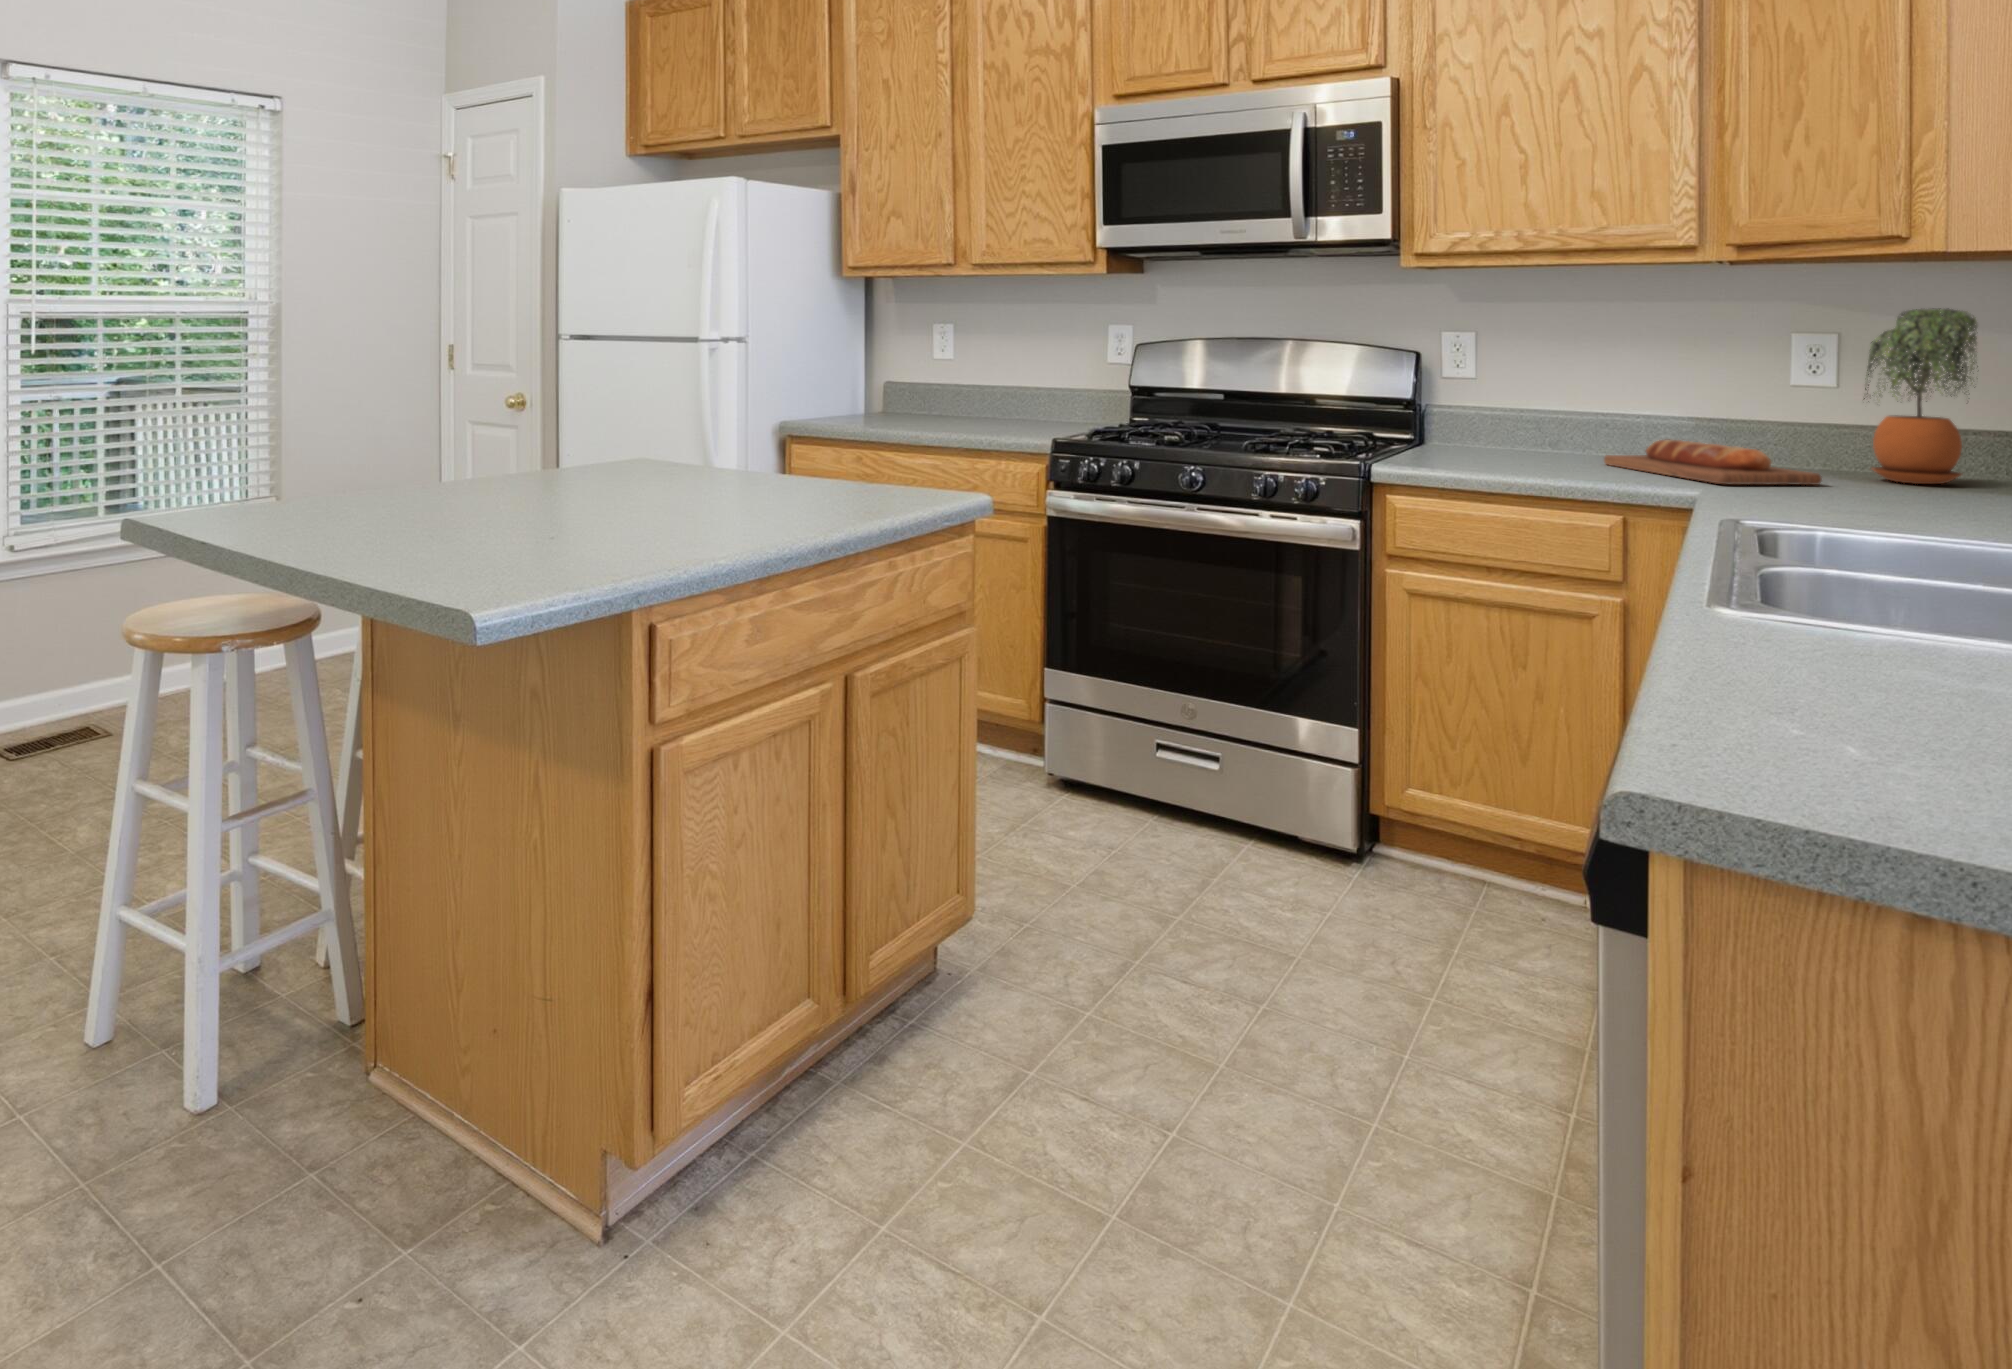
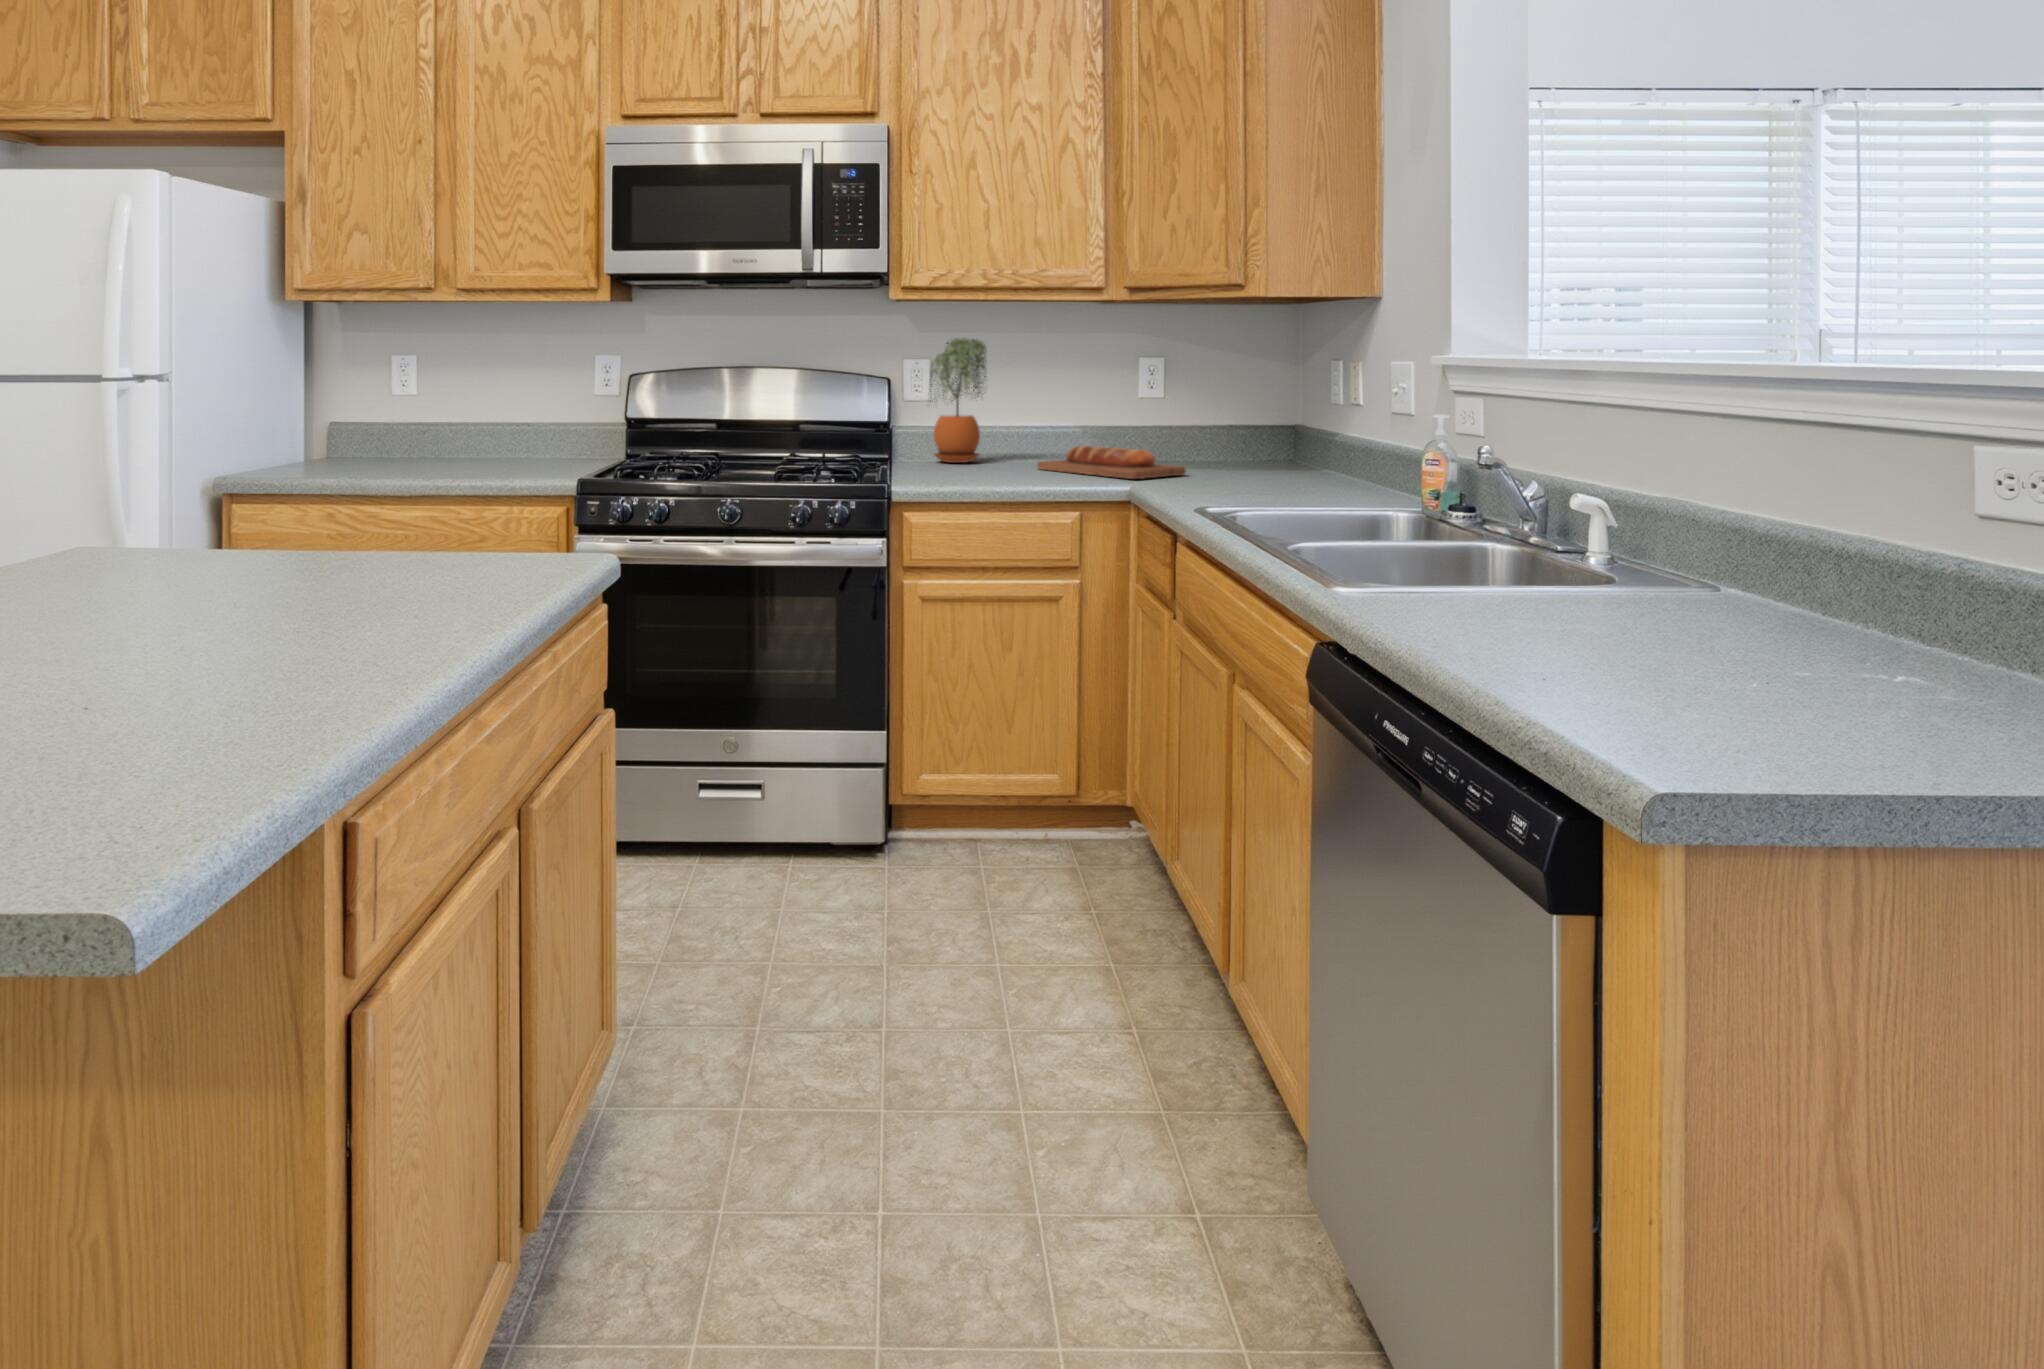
potted plant: present [1863,308,1978,484] -> present [929,338,987,463]

